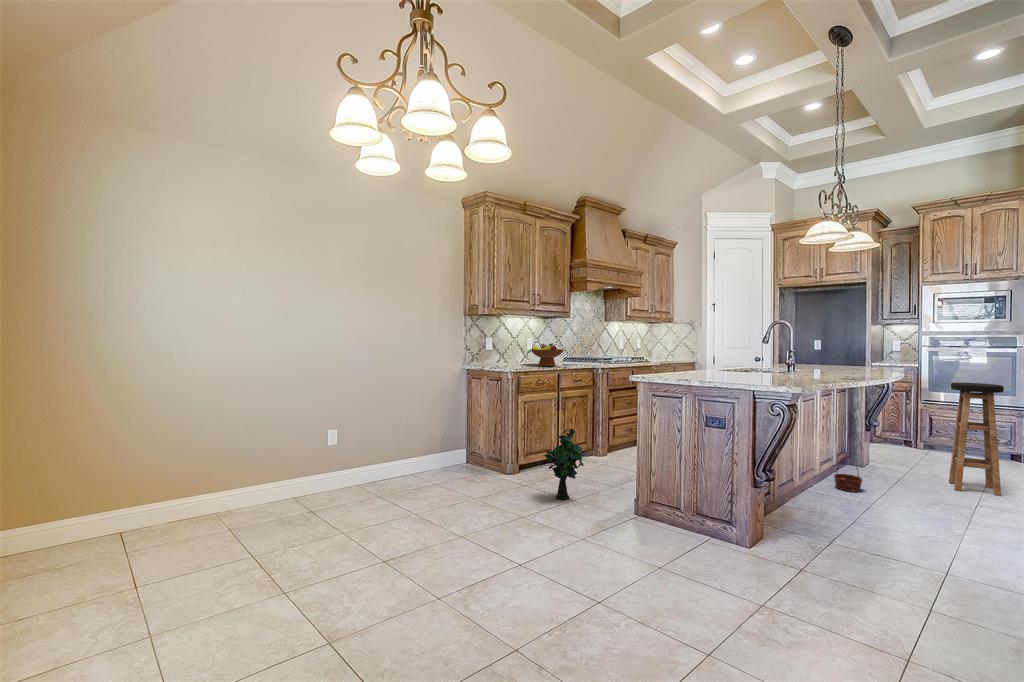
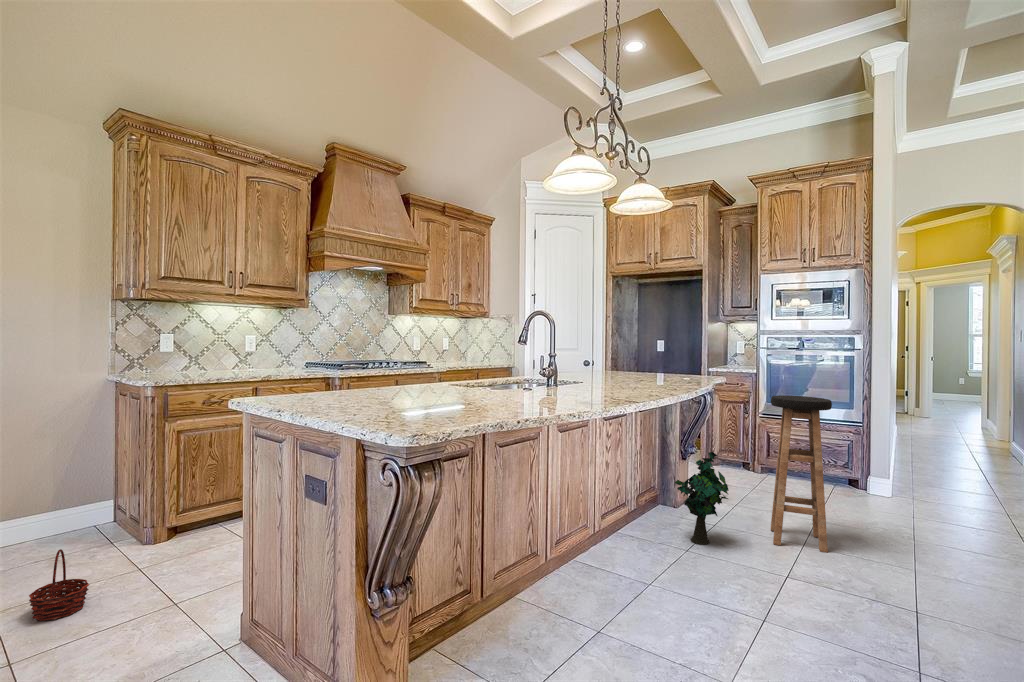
fruit bowl: present [530,343,564,366] -> none [215,342,273,376]
decorative plant: present [543,429,584,500] -> present [675,452,729,545]
basket: present [834,456,862,492] -> present [29,549,89,621]

